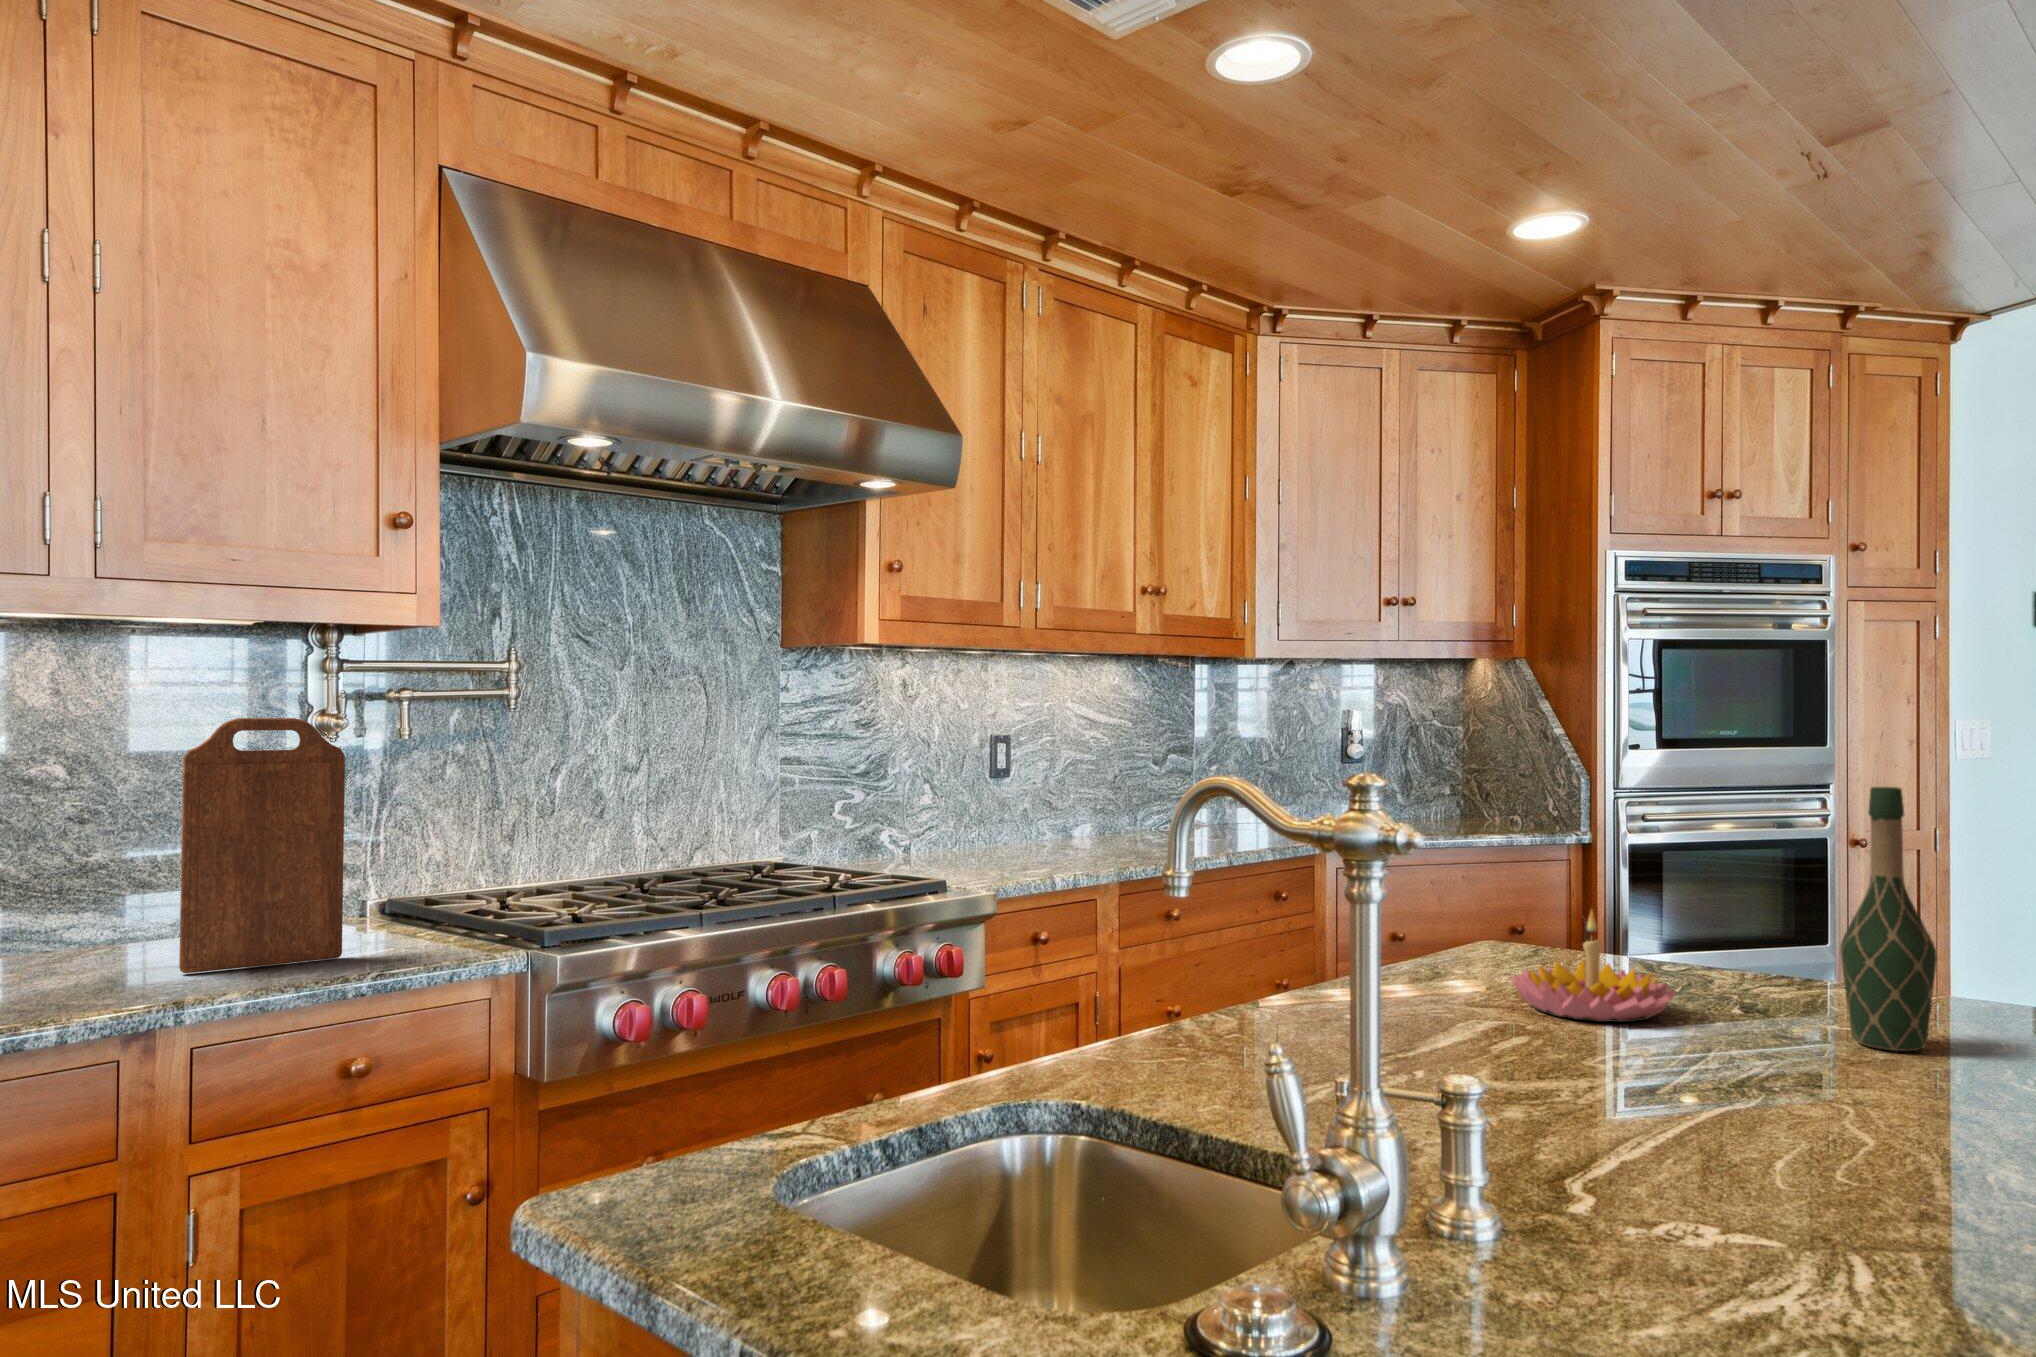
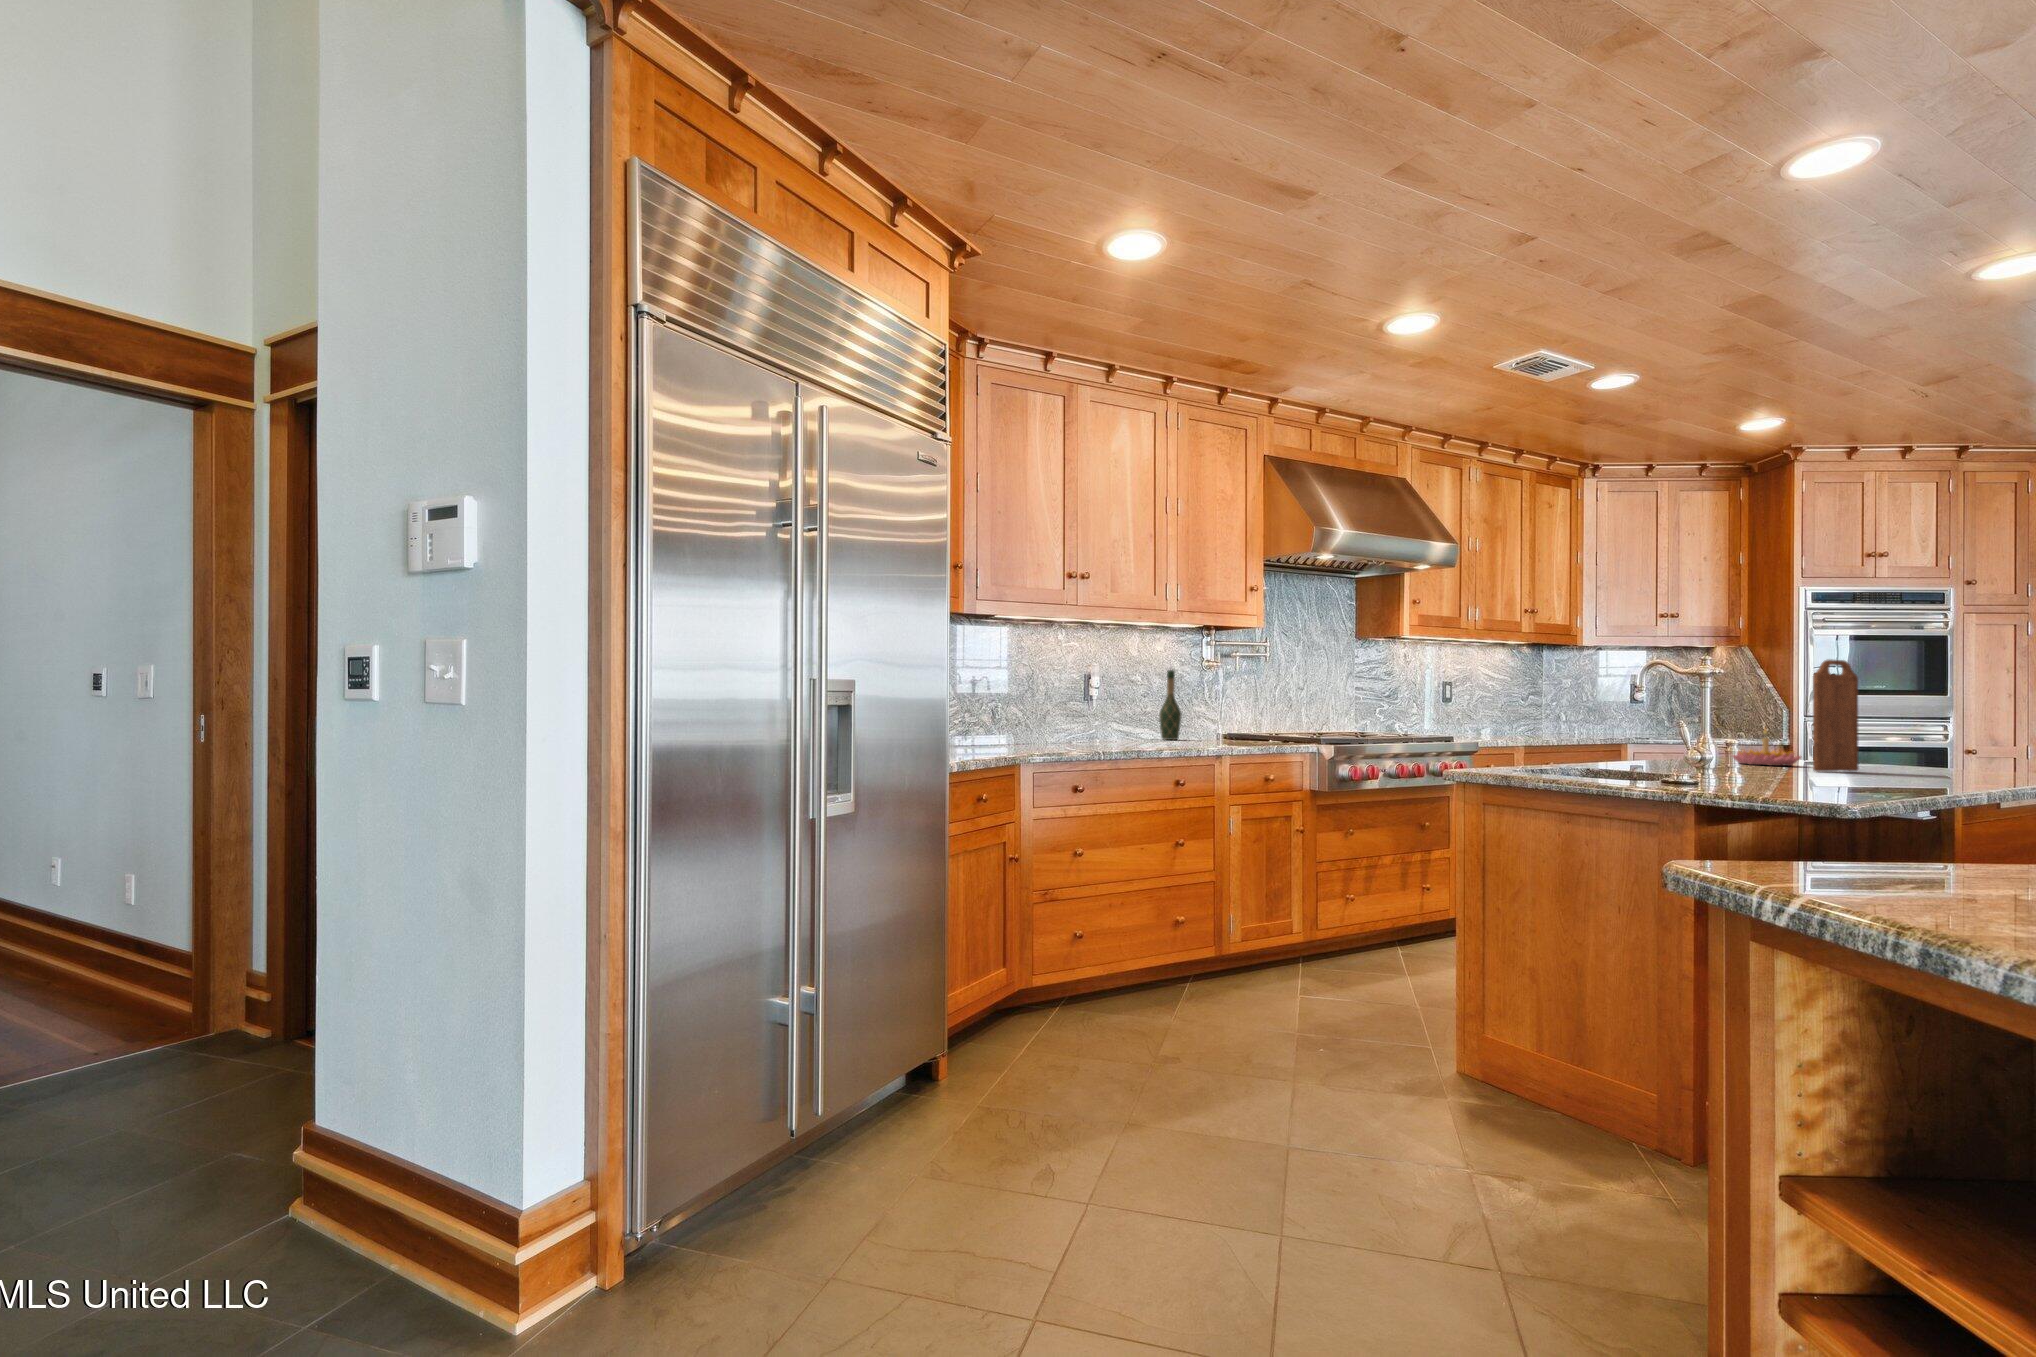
cutting board: present [179,718,345,973] -> present [1813,660,1859,772]
wine bottle: present [1840,787,1937,1051] -> present [1159,670,1182,740]

